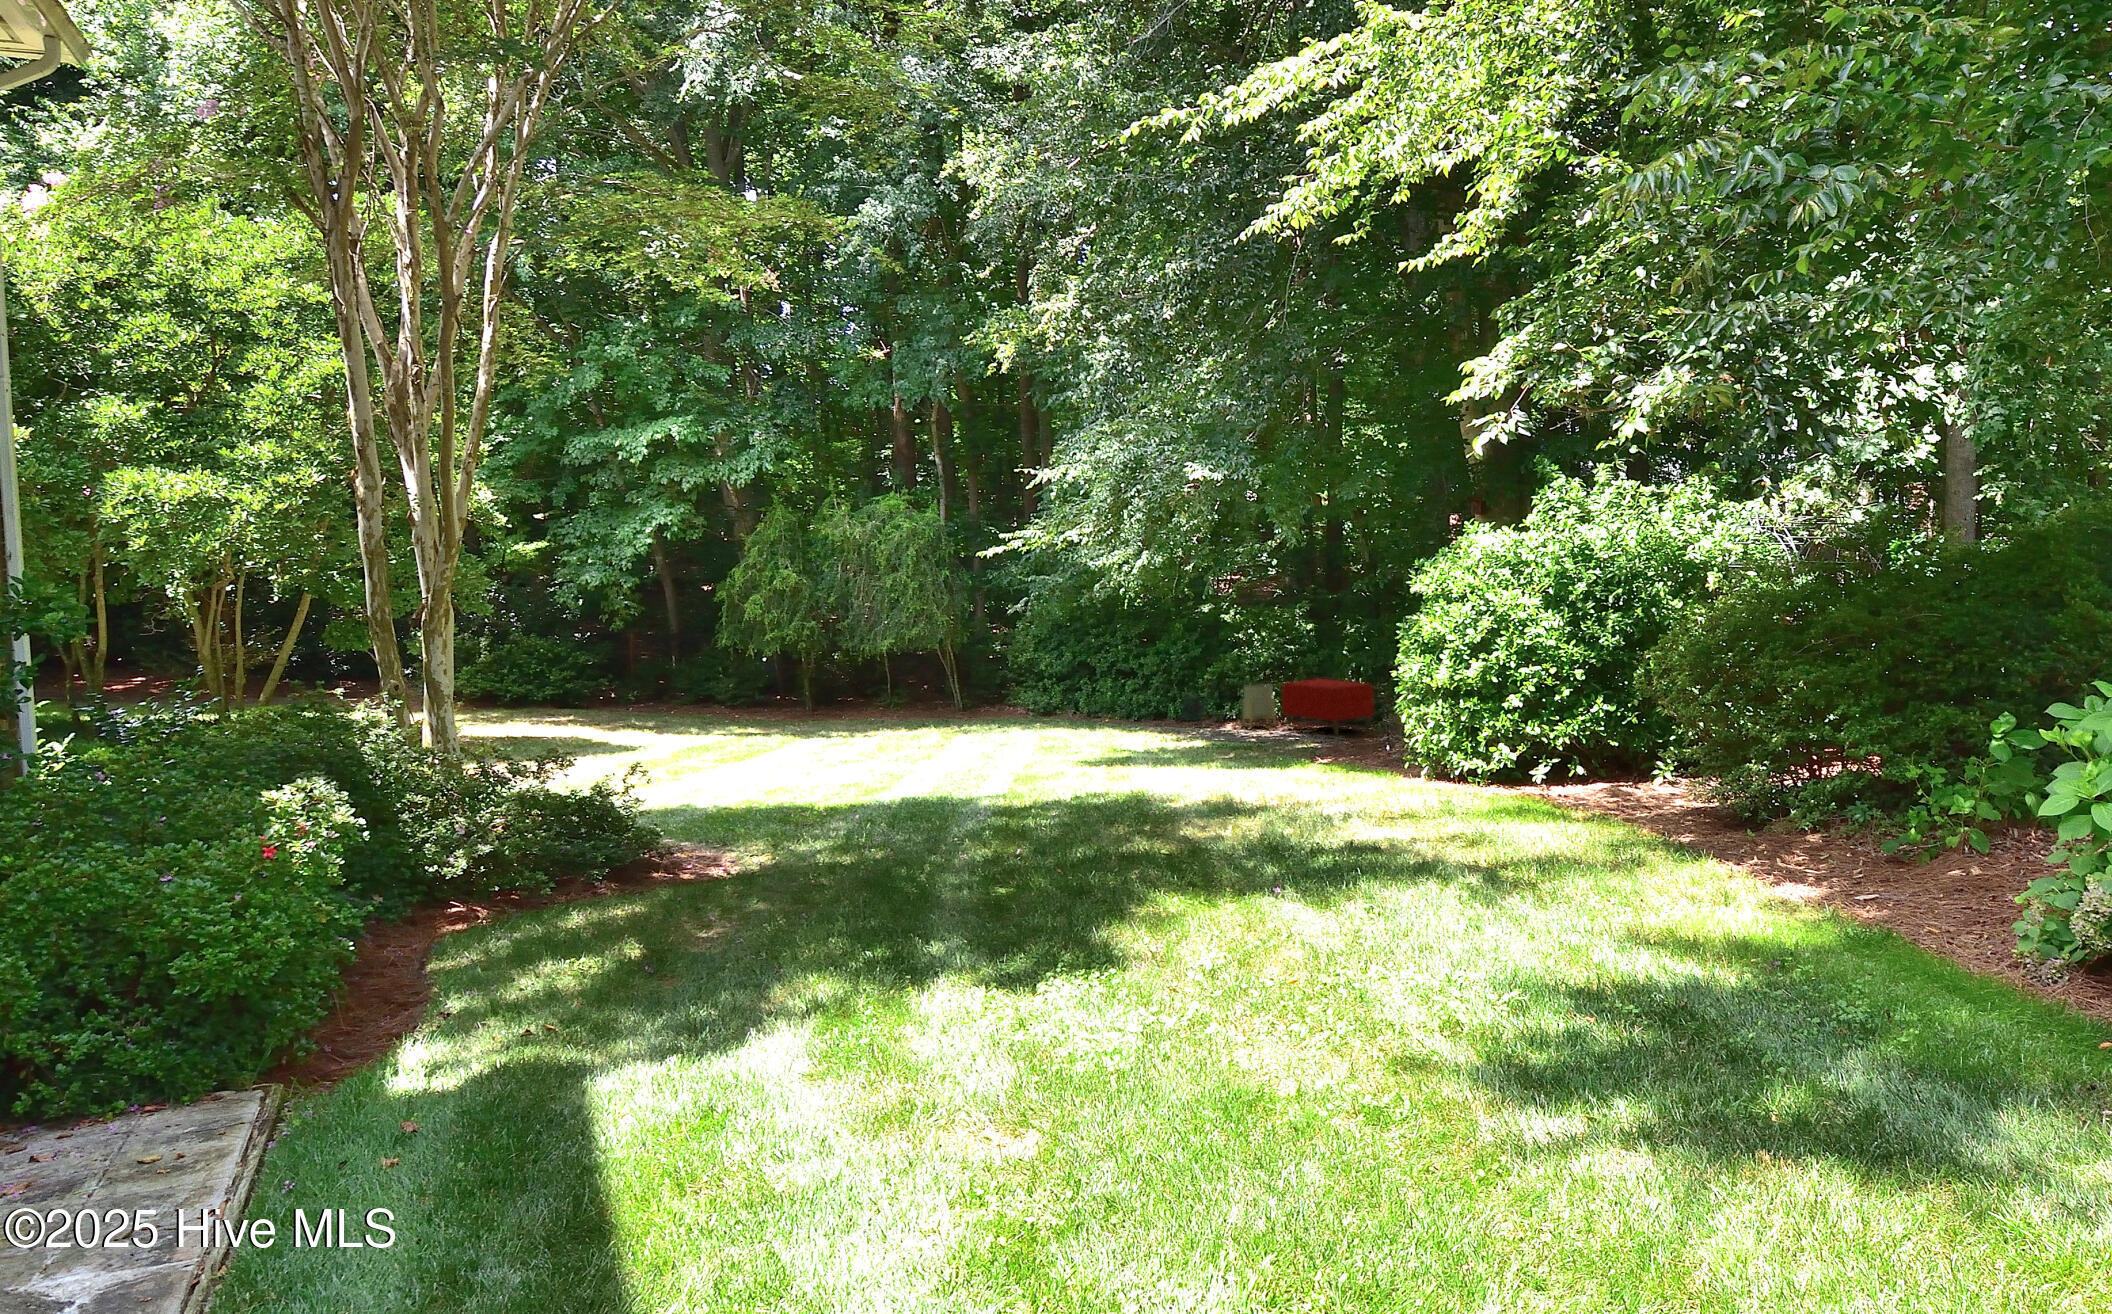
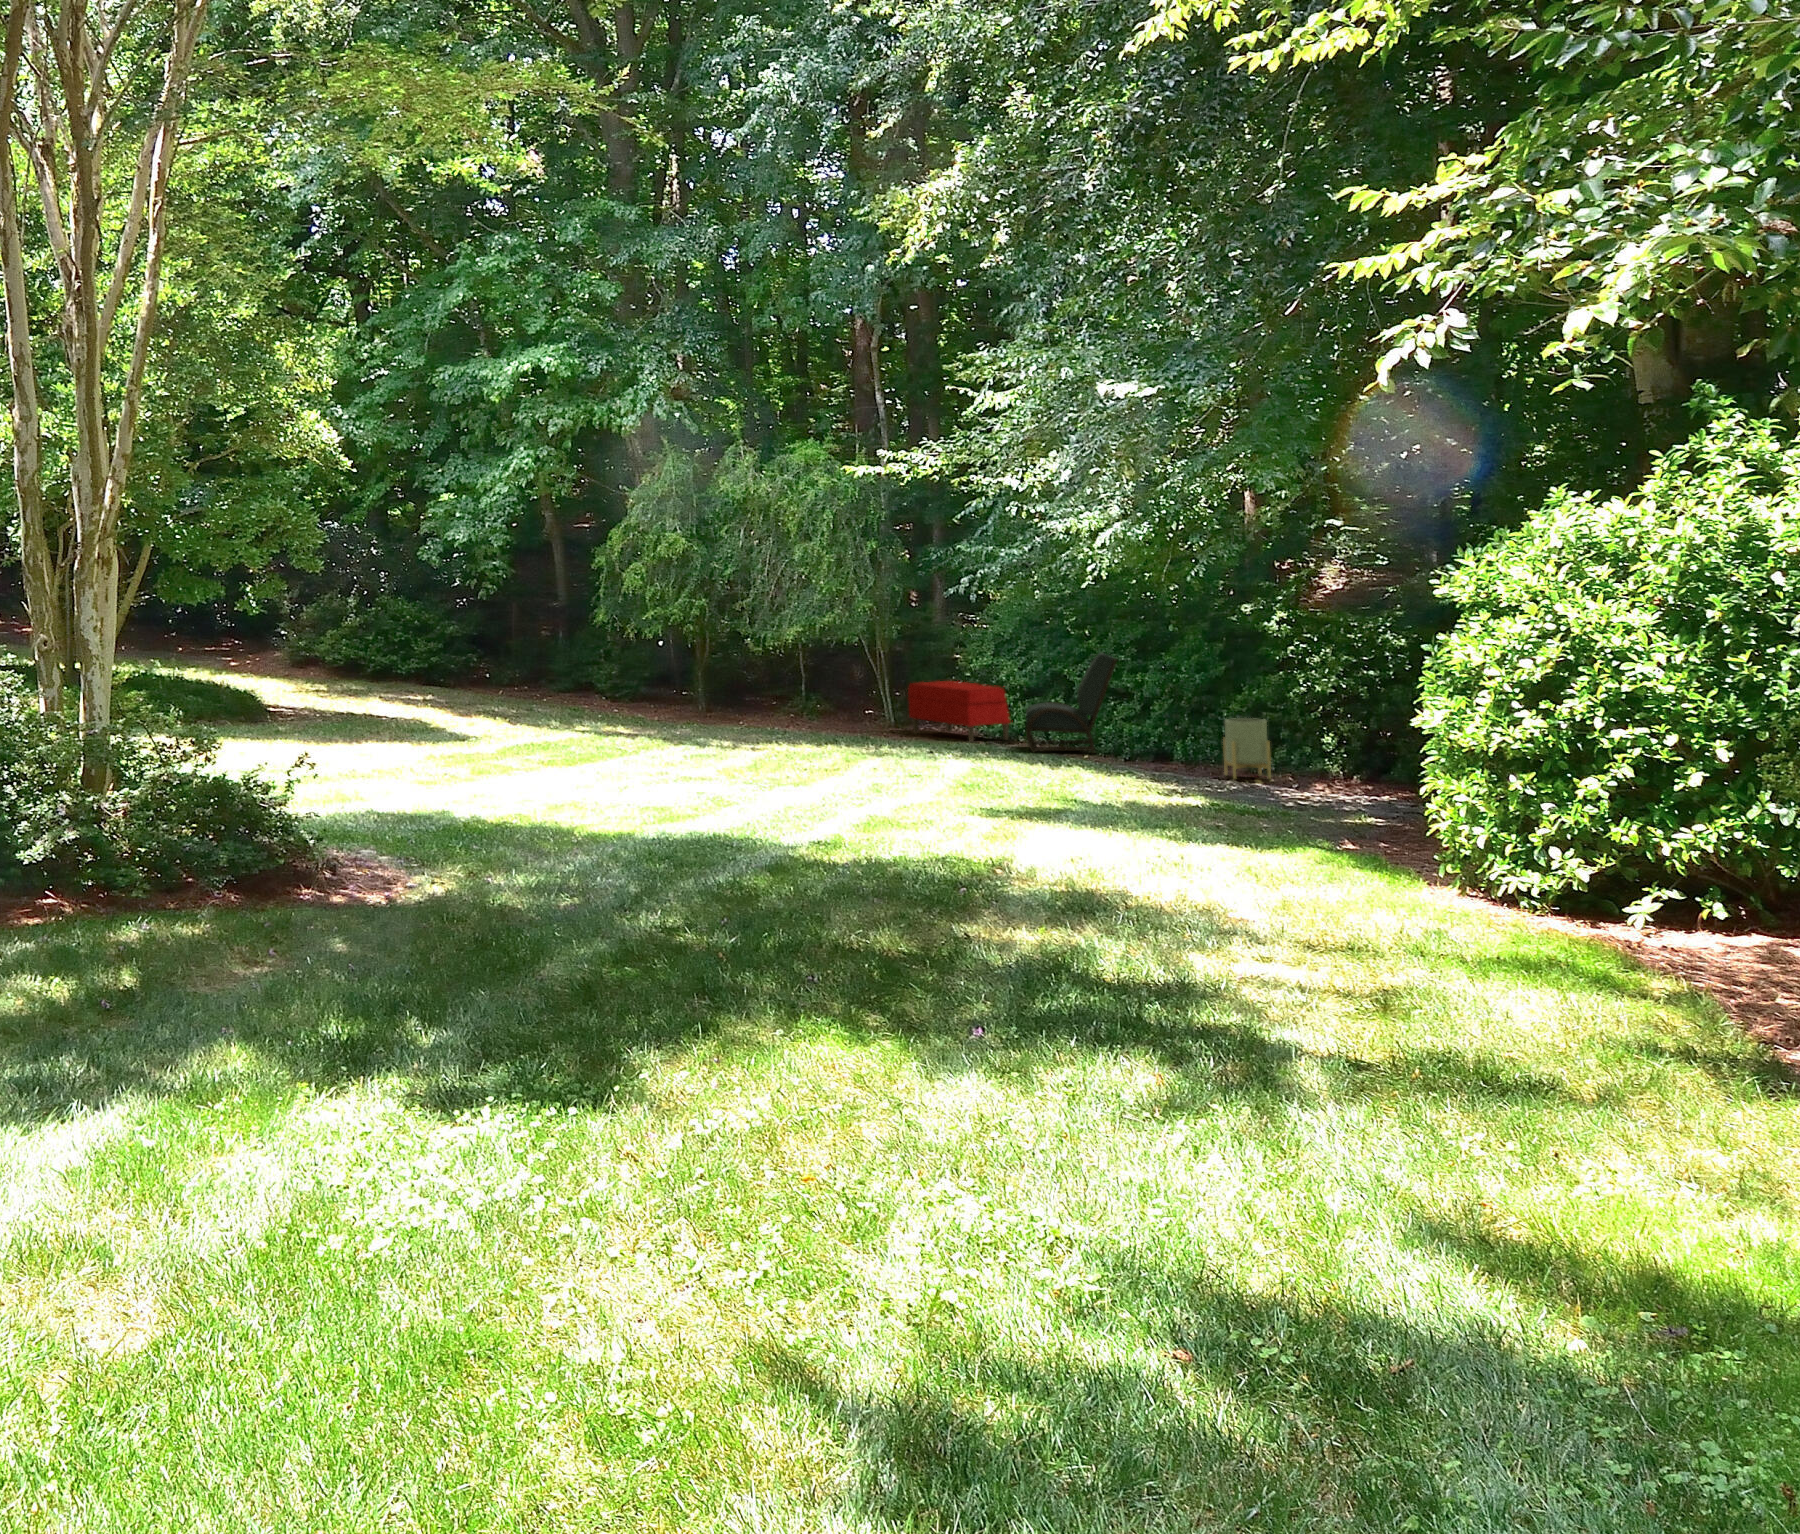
lounge chair: none [1092,644,1163,723] -> present [1026,653,1117,754]
bench: present [1282,679,1374,734] -> present [908,681,1010,742]
watering can: present [1183,692,1212,721] -> none [1137,721,1188,762]

